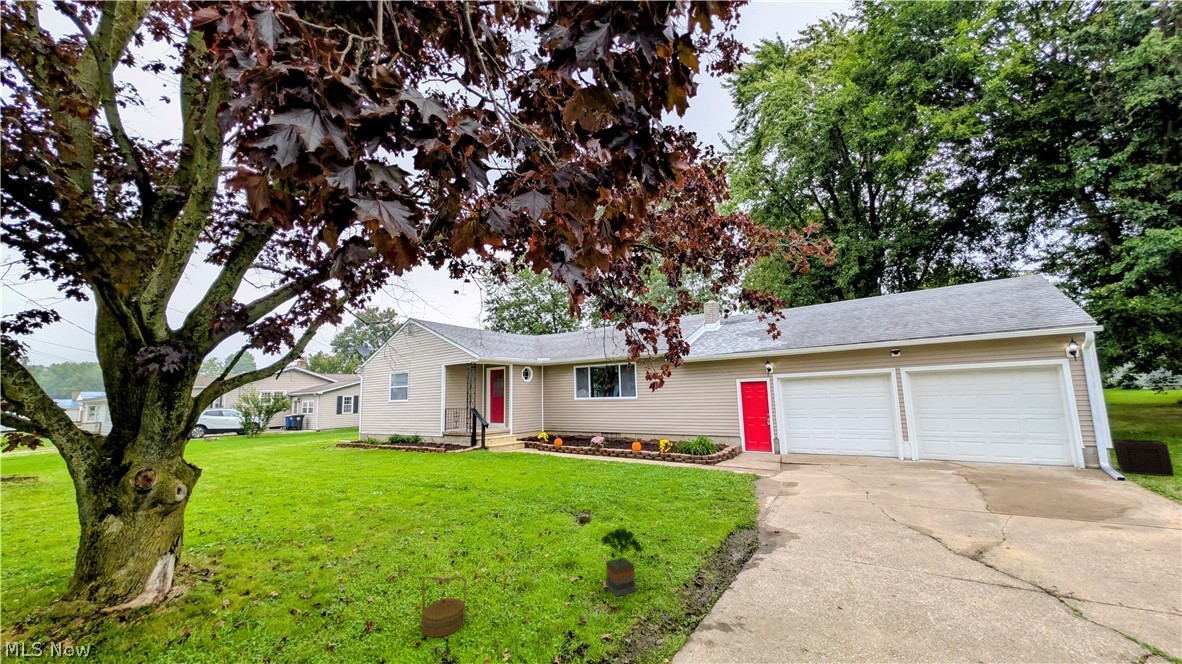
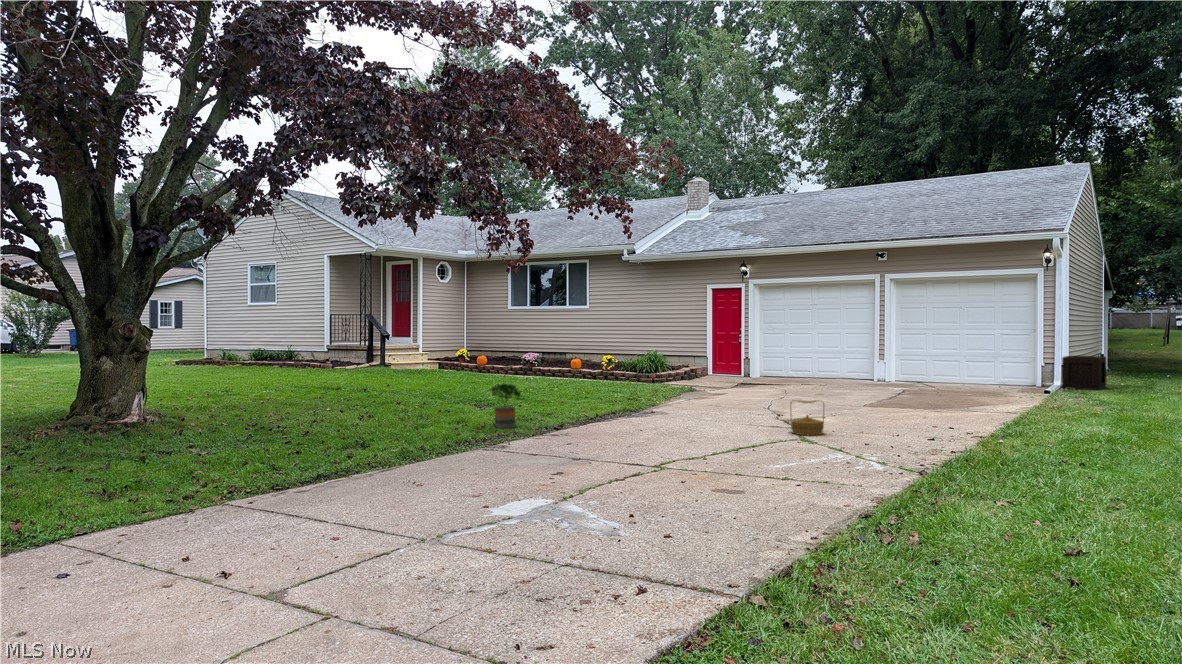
basket: present [421,577,466,637] -> present [790,400,825,435]

